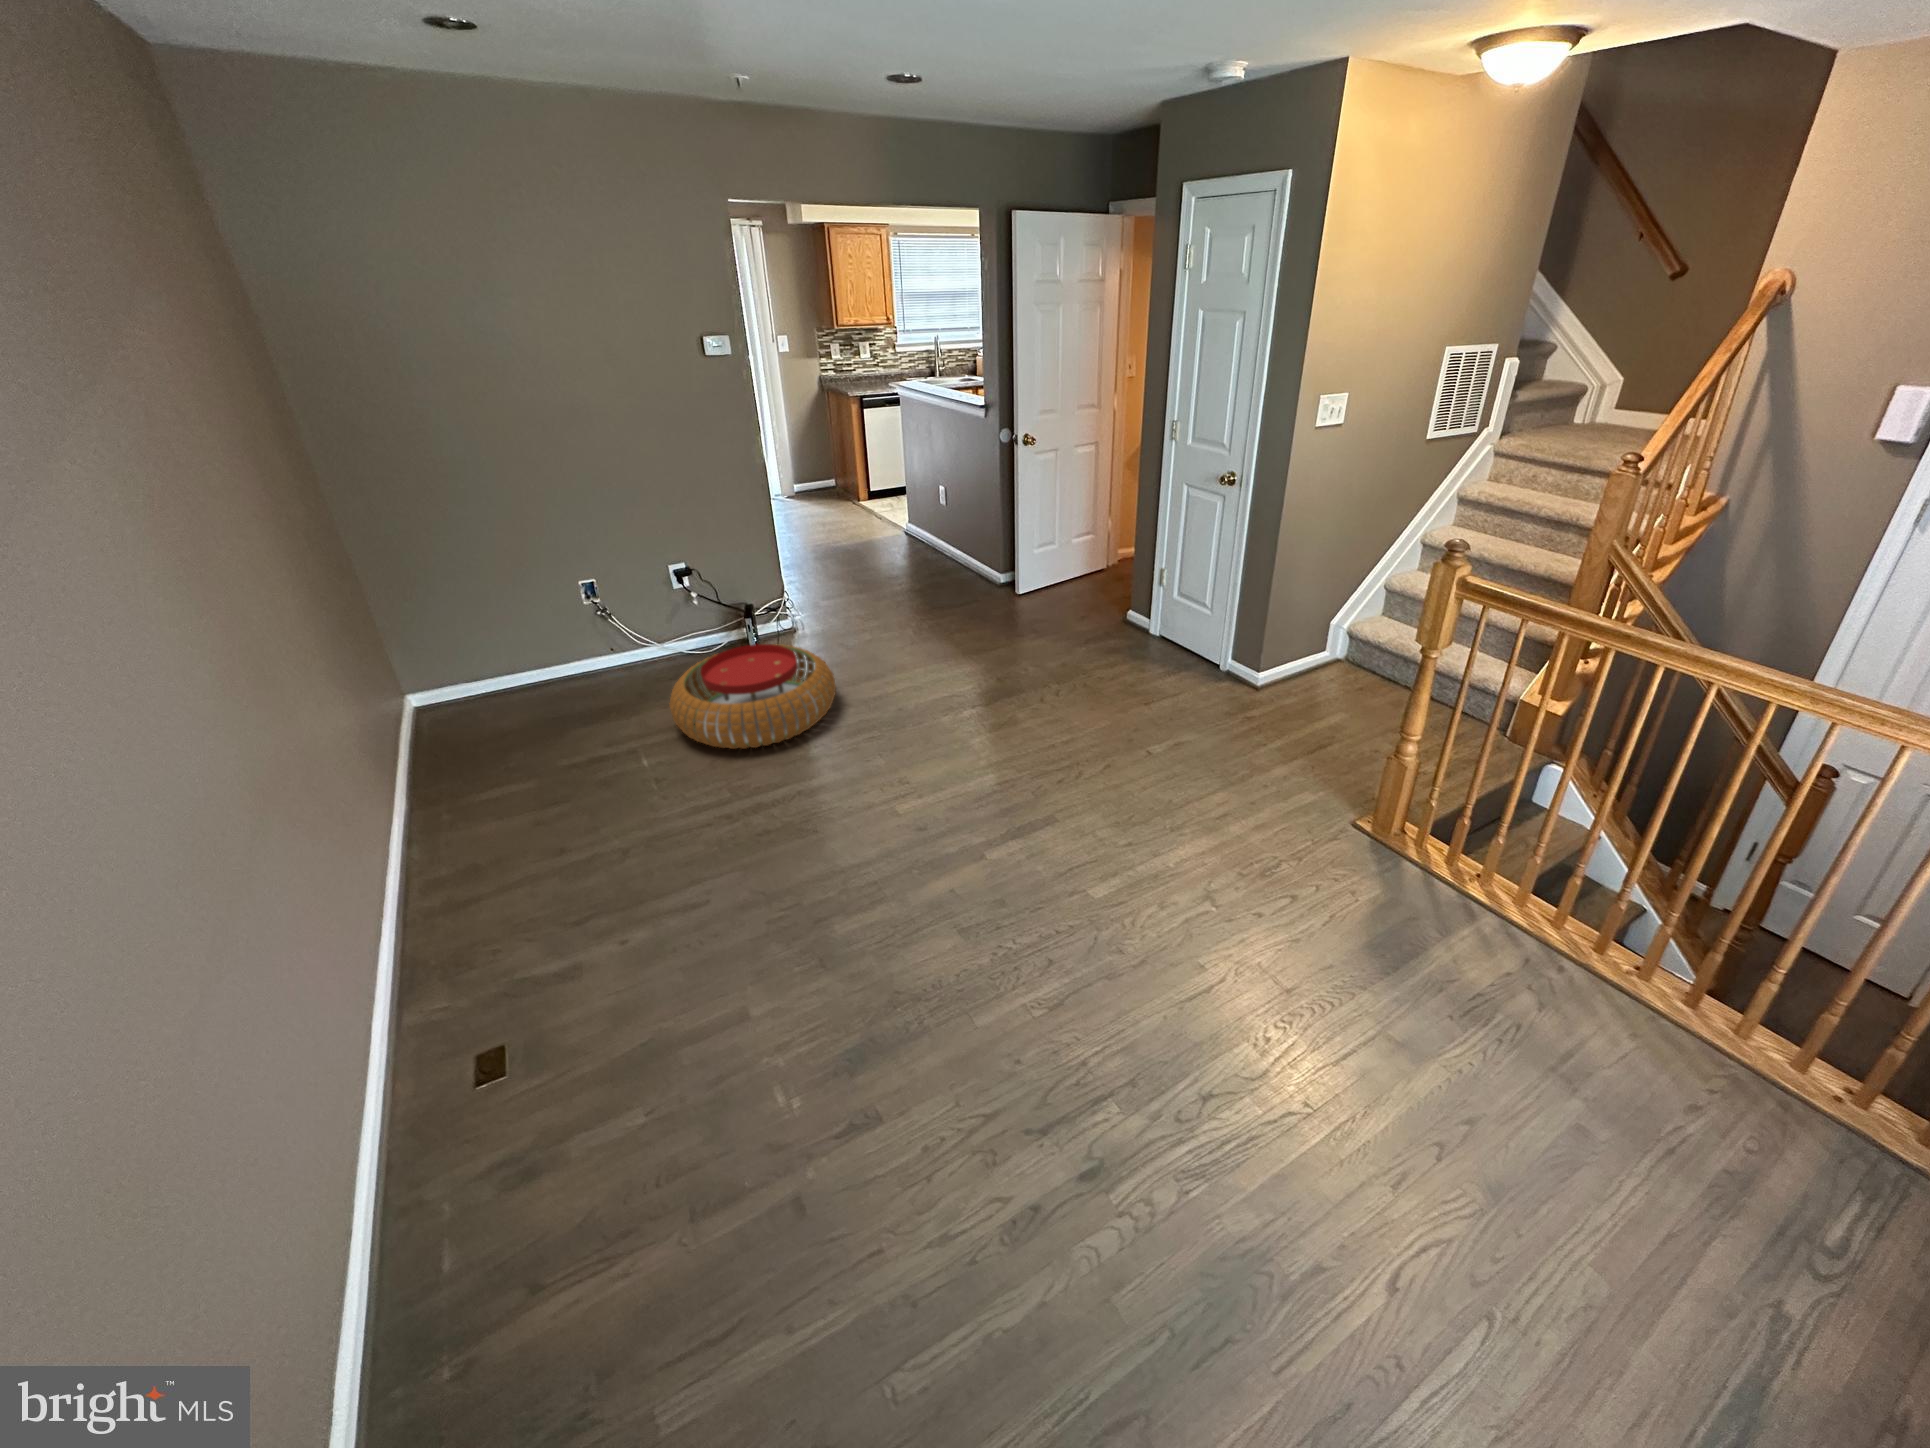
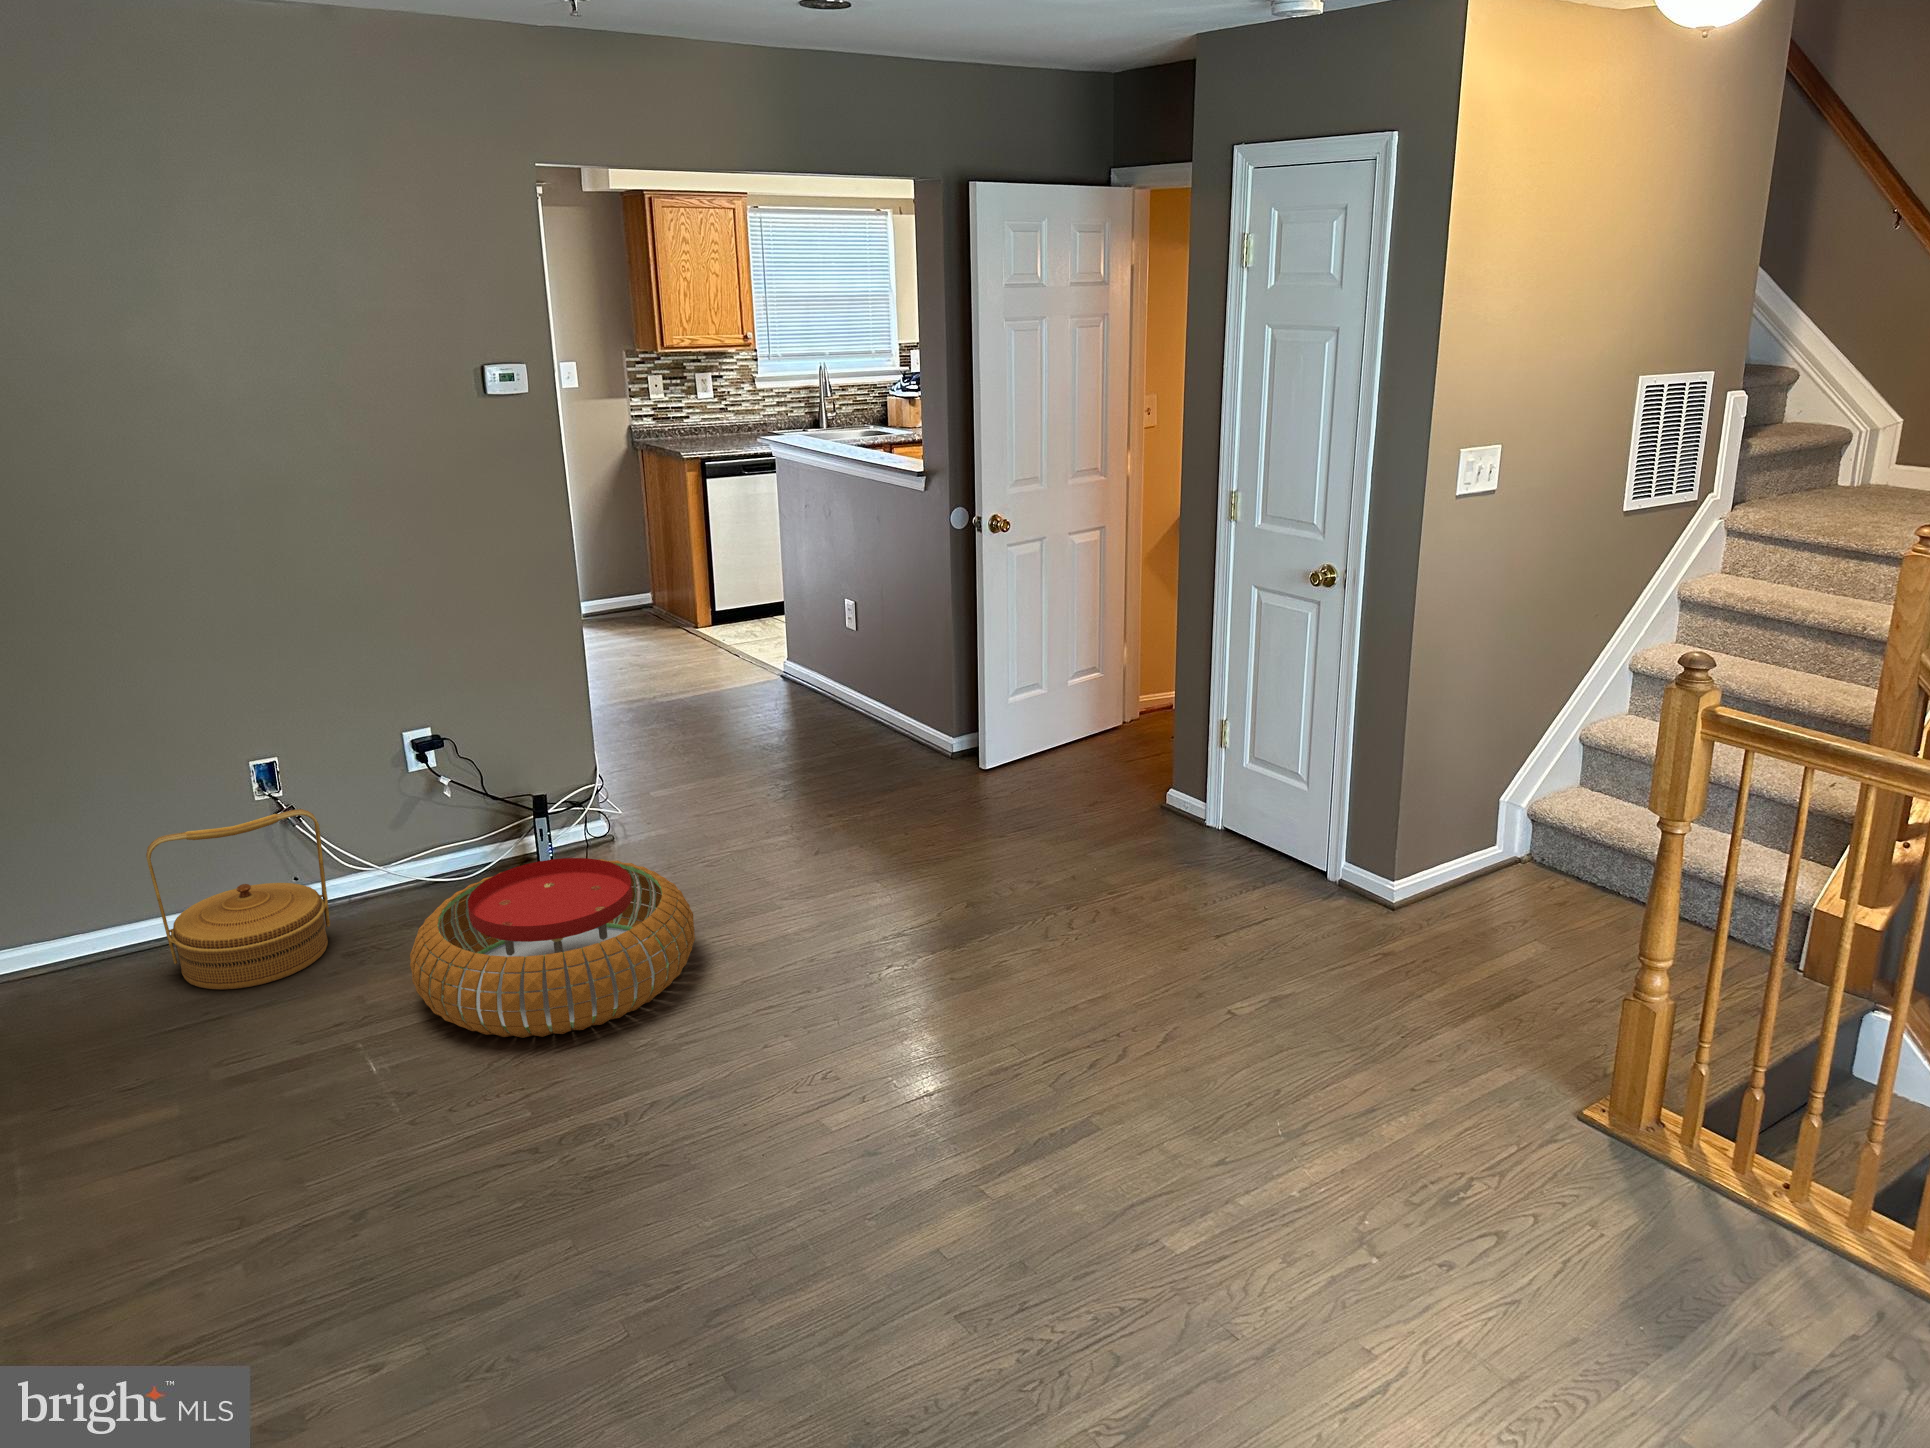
woven basket: none [518,611,632,714] -> present [146,809,330,990]

